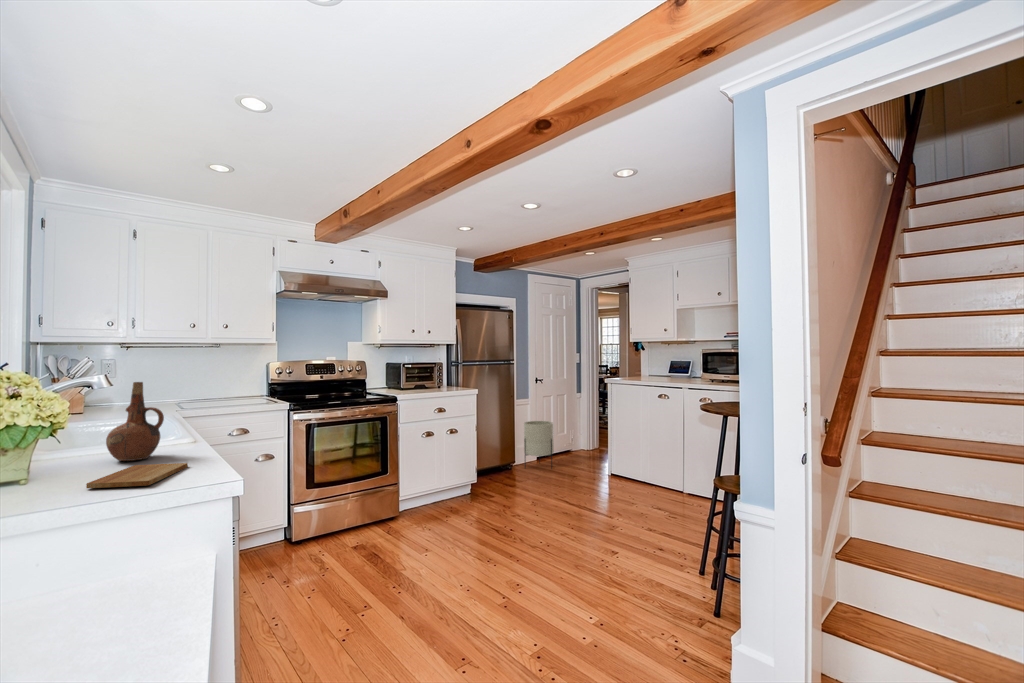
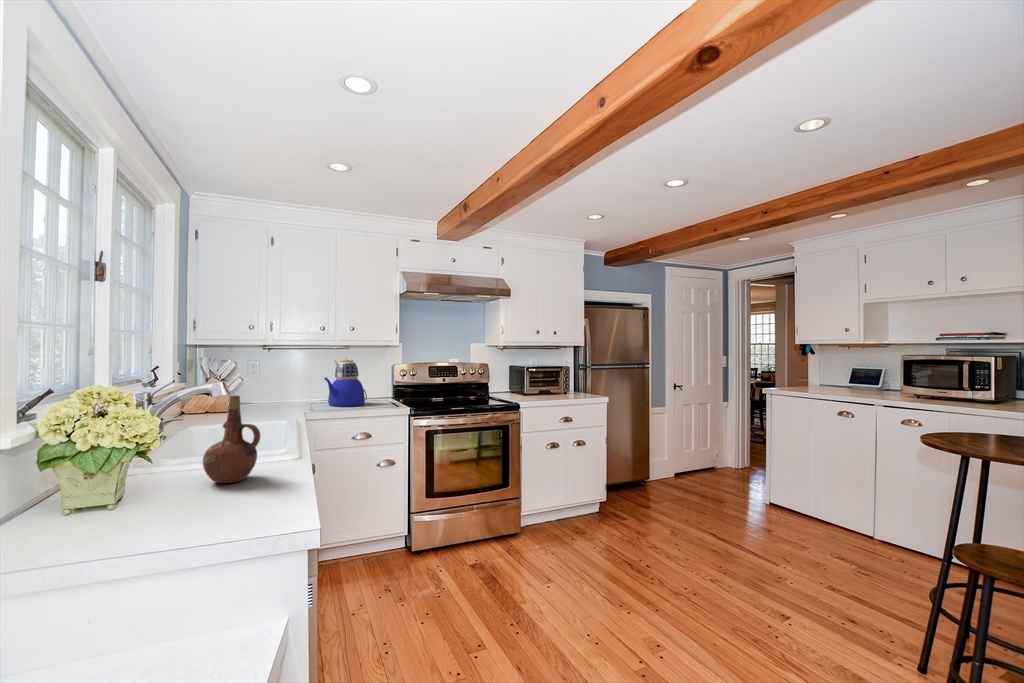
teapot: none [193,355,239,405] -> present [324,359,367,407]
planter: present [524,421,553,468] -> none [659,432,694,489]
cutting board: present [86,463,188,488] -> none [159,491,275,527]

